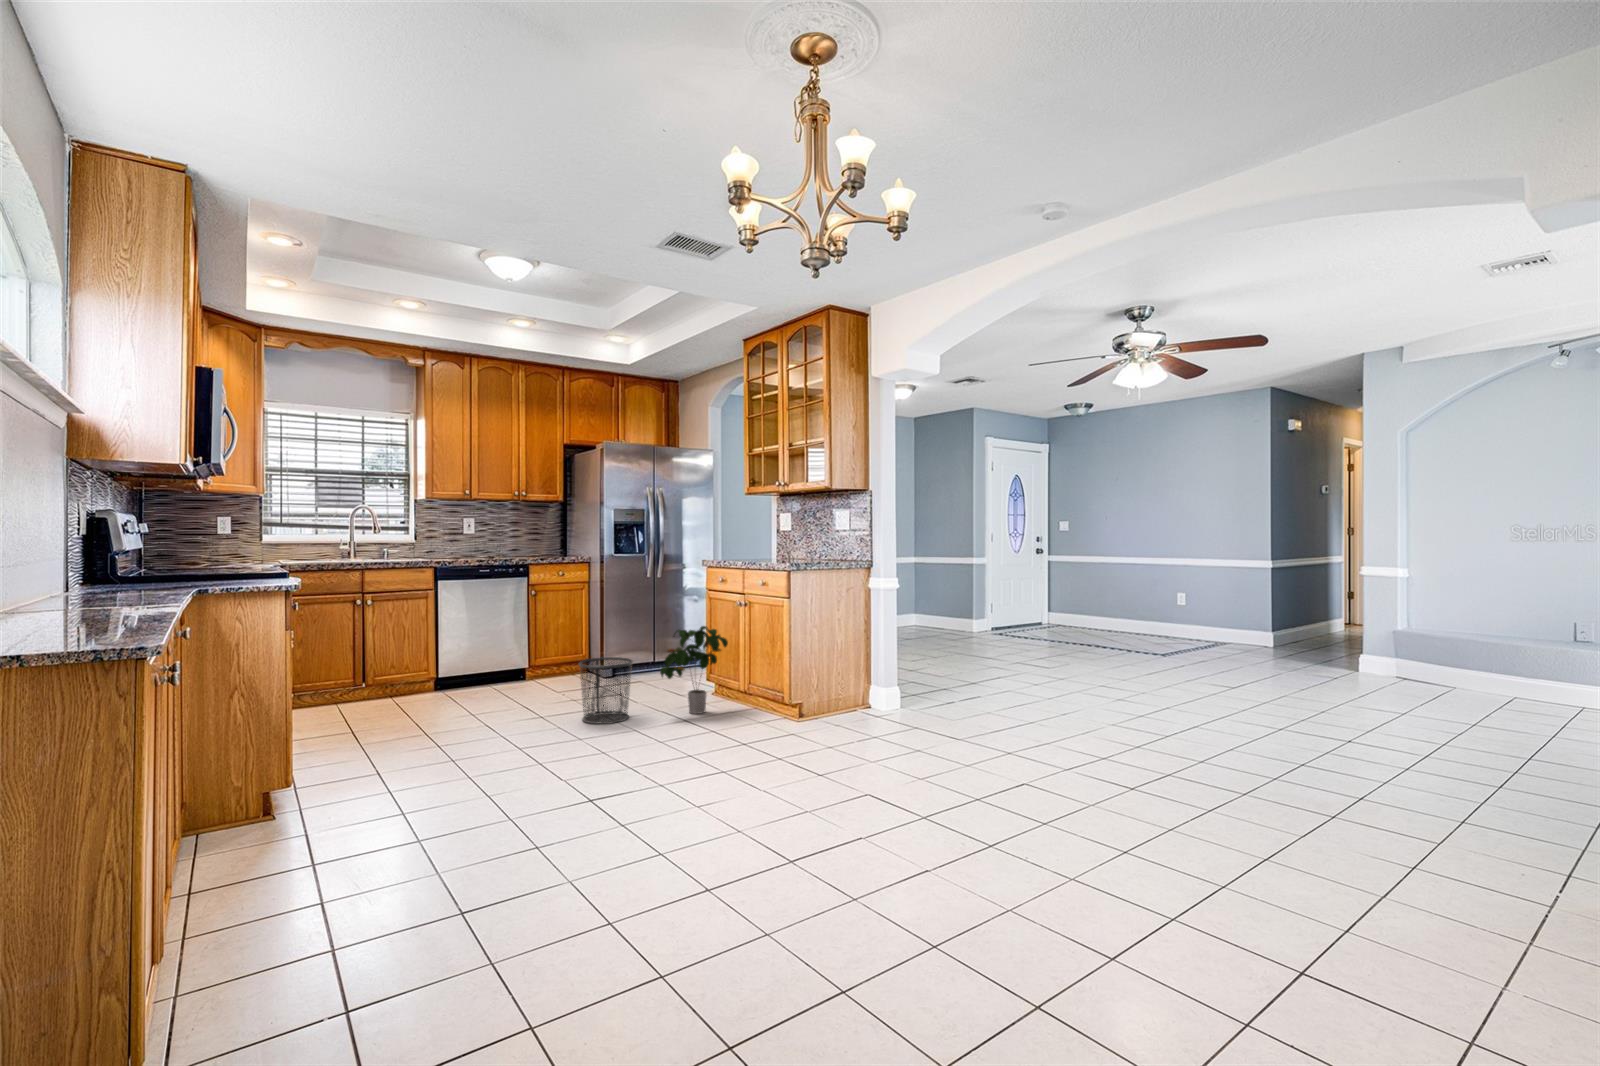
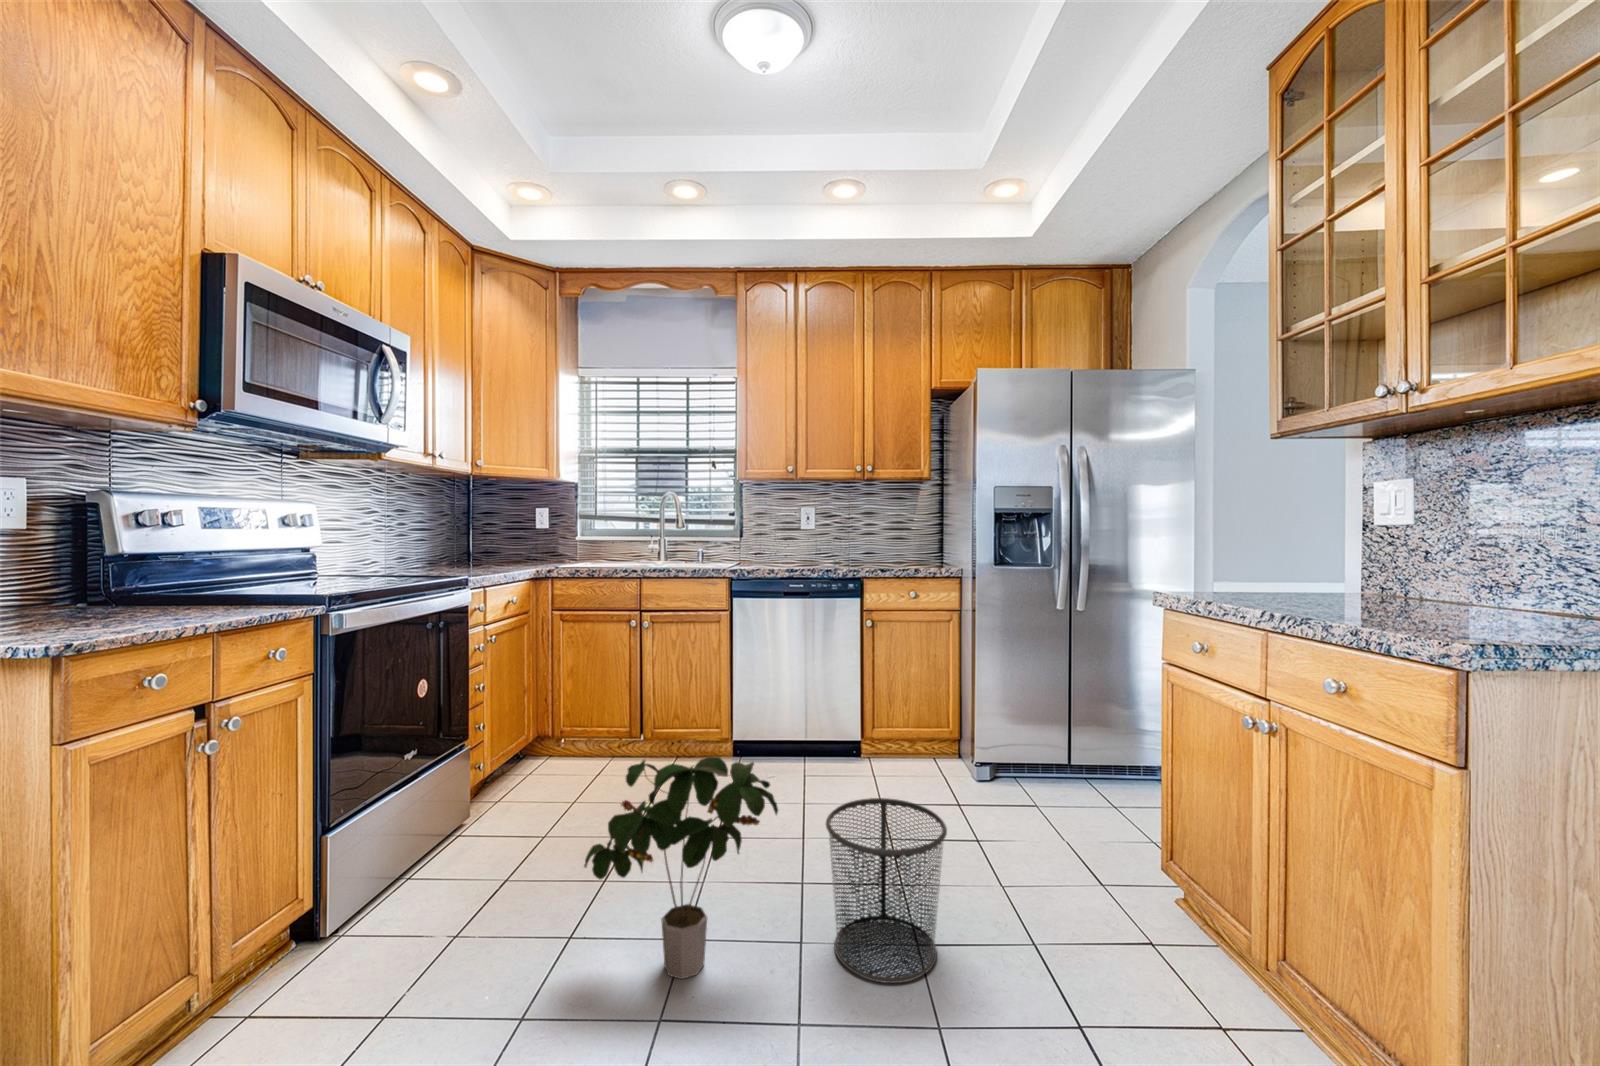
potted plant: present [660,626,728,714] -> present [584,757,778,979]

